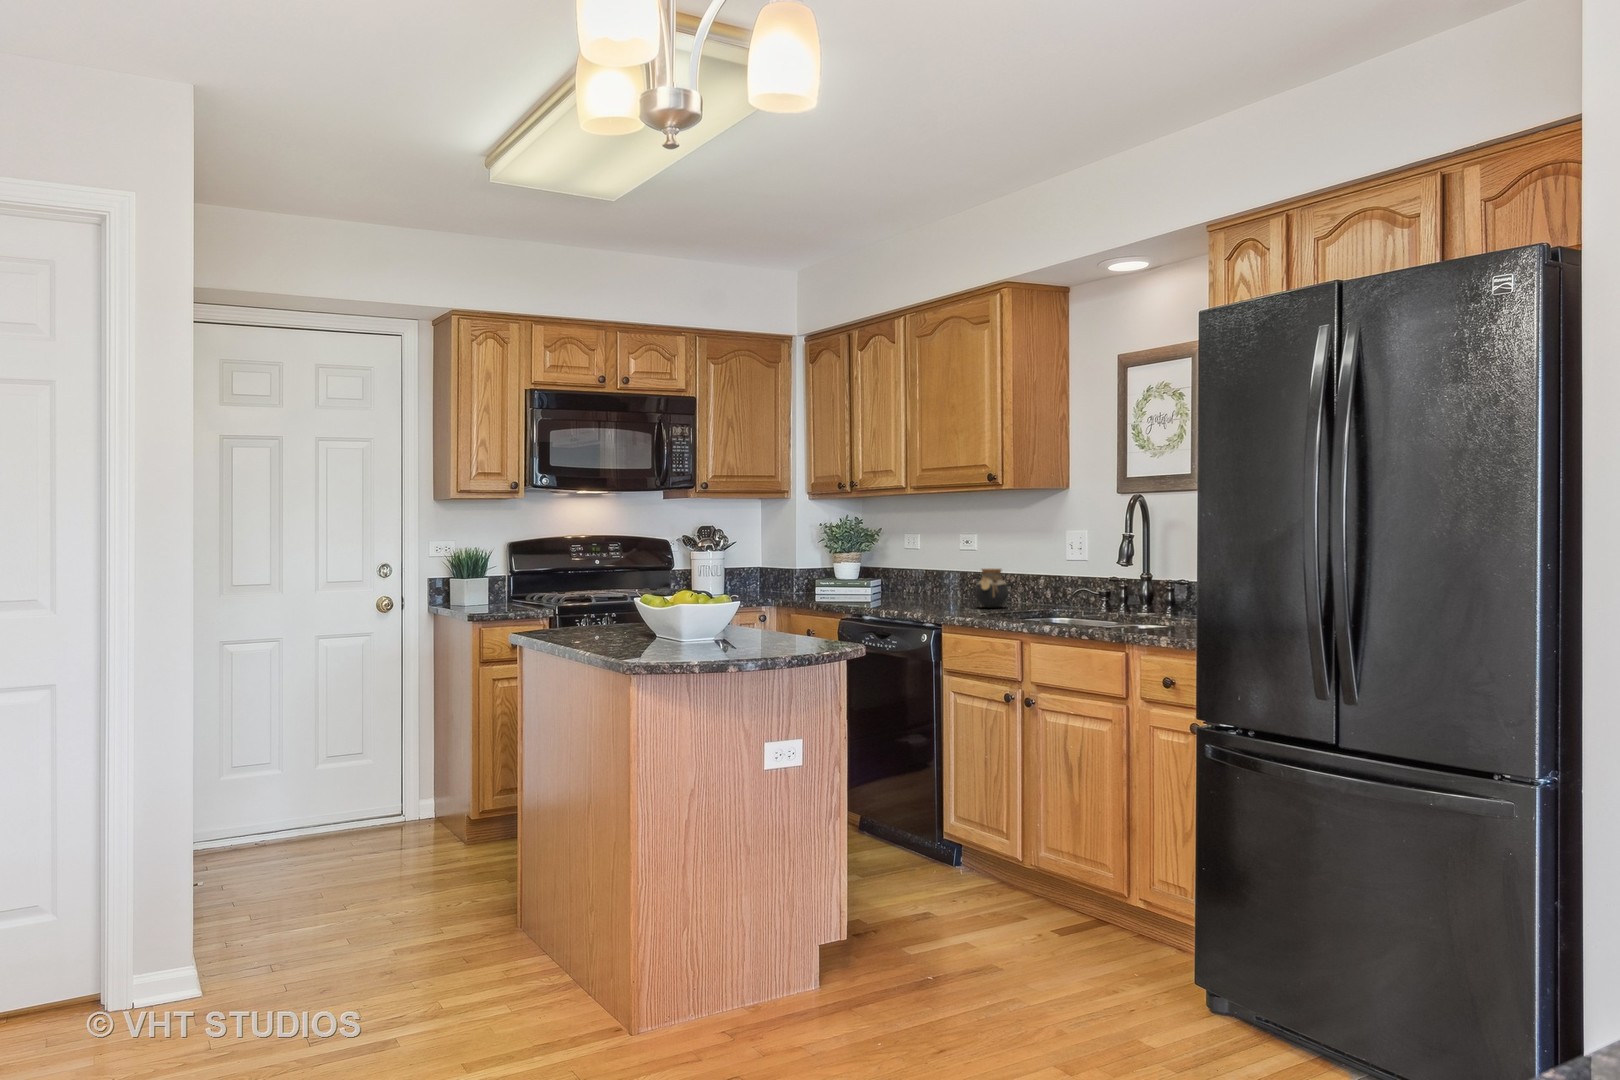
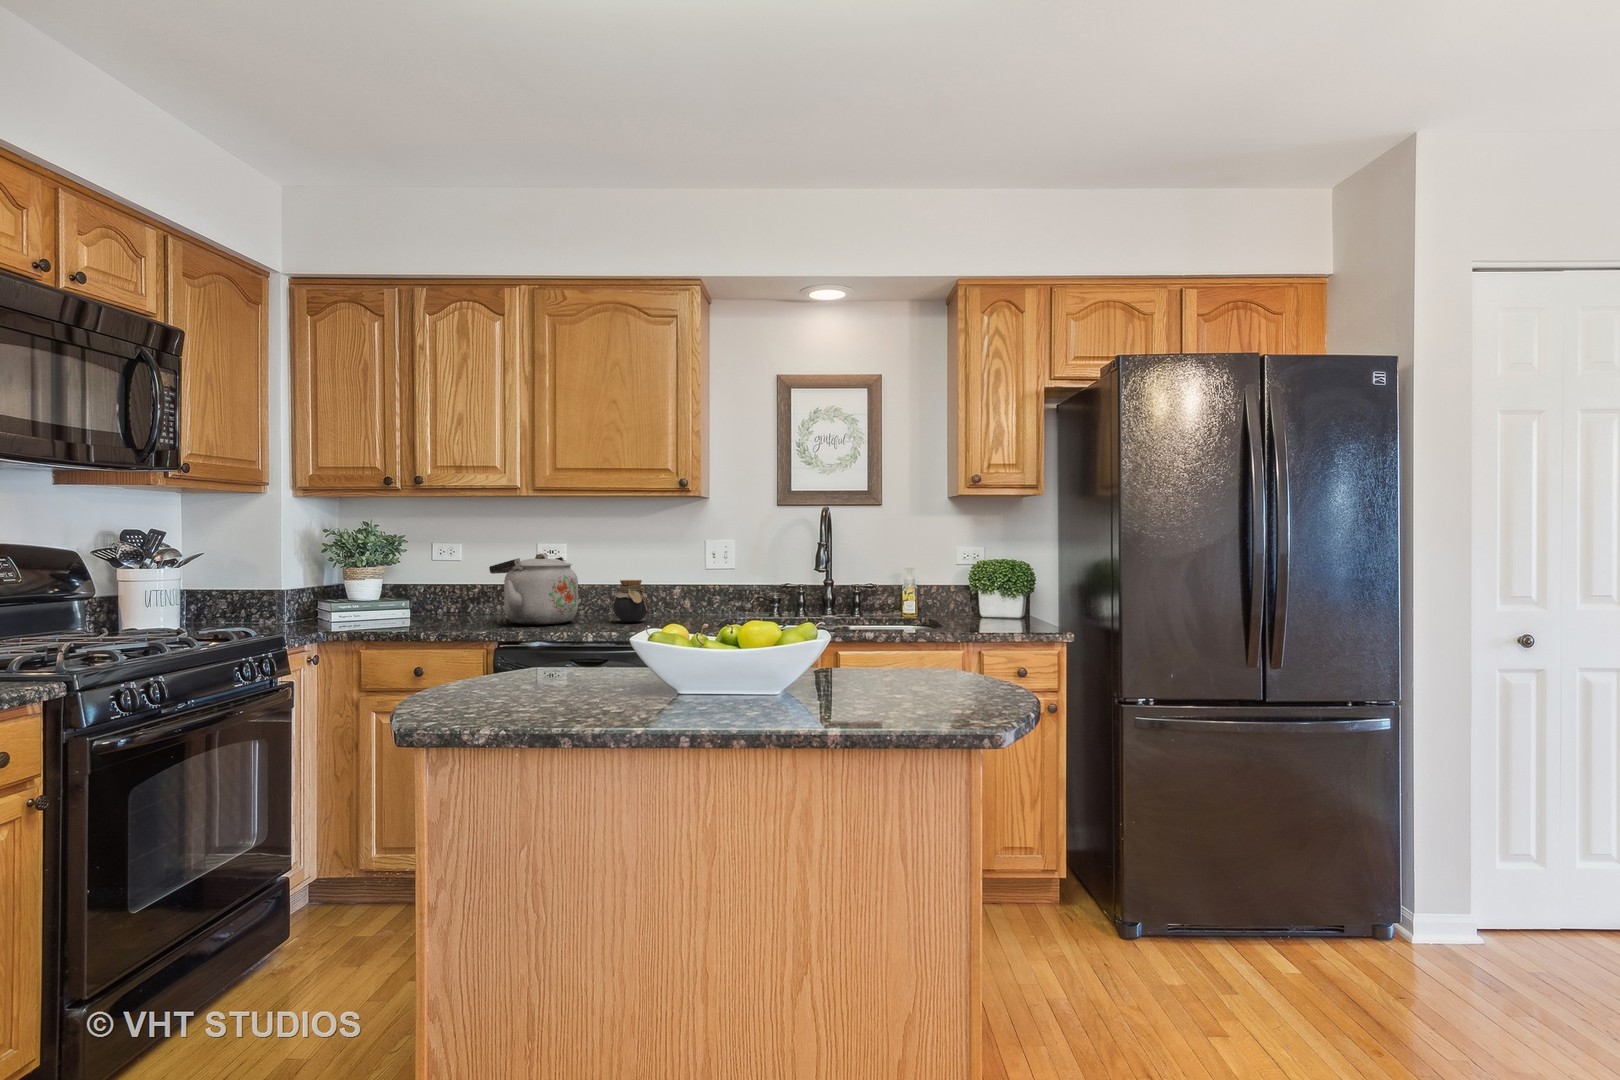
kettle: none [891,543,967,605] -> present [489,553,578,625]

